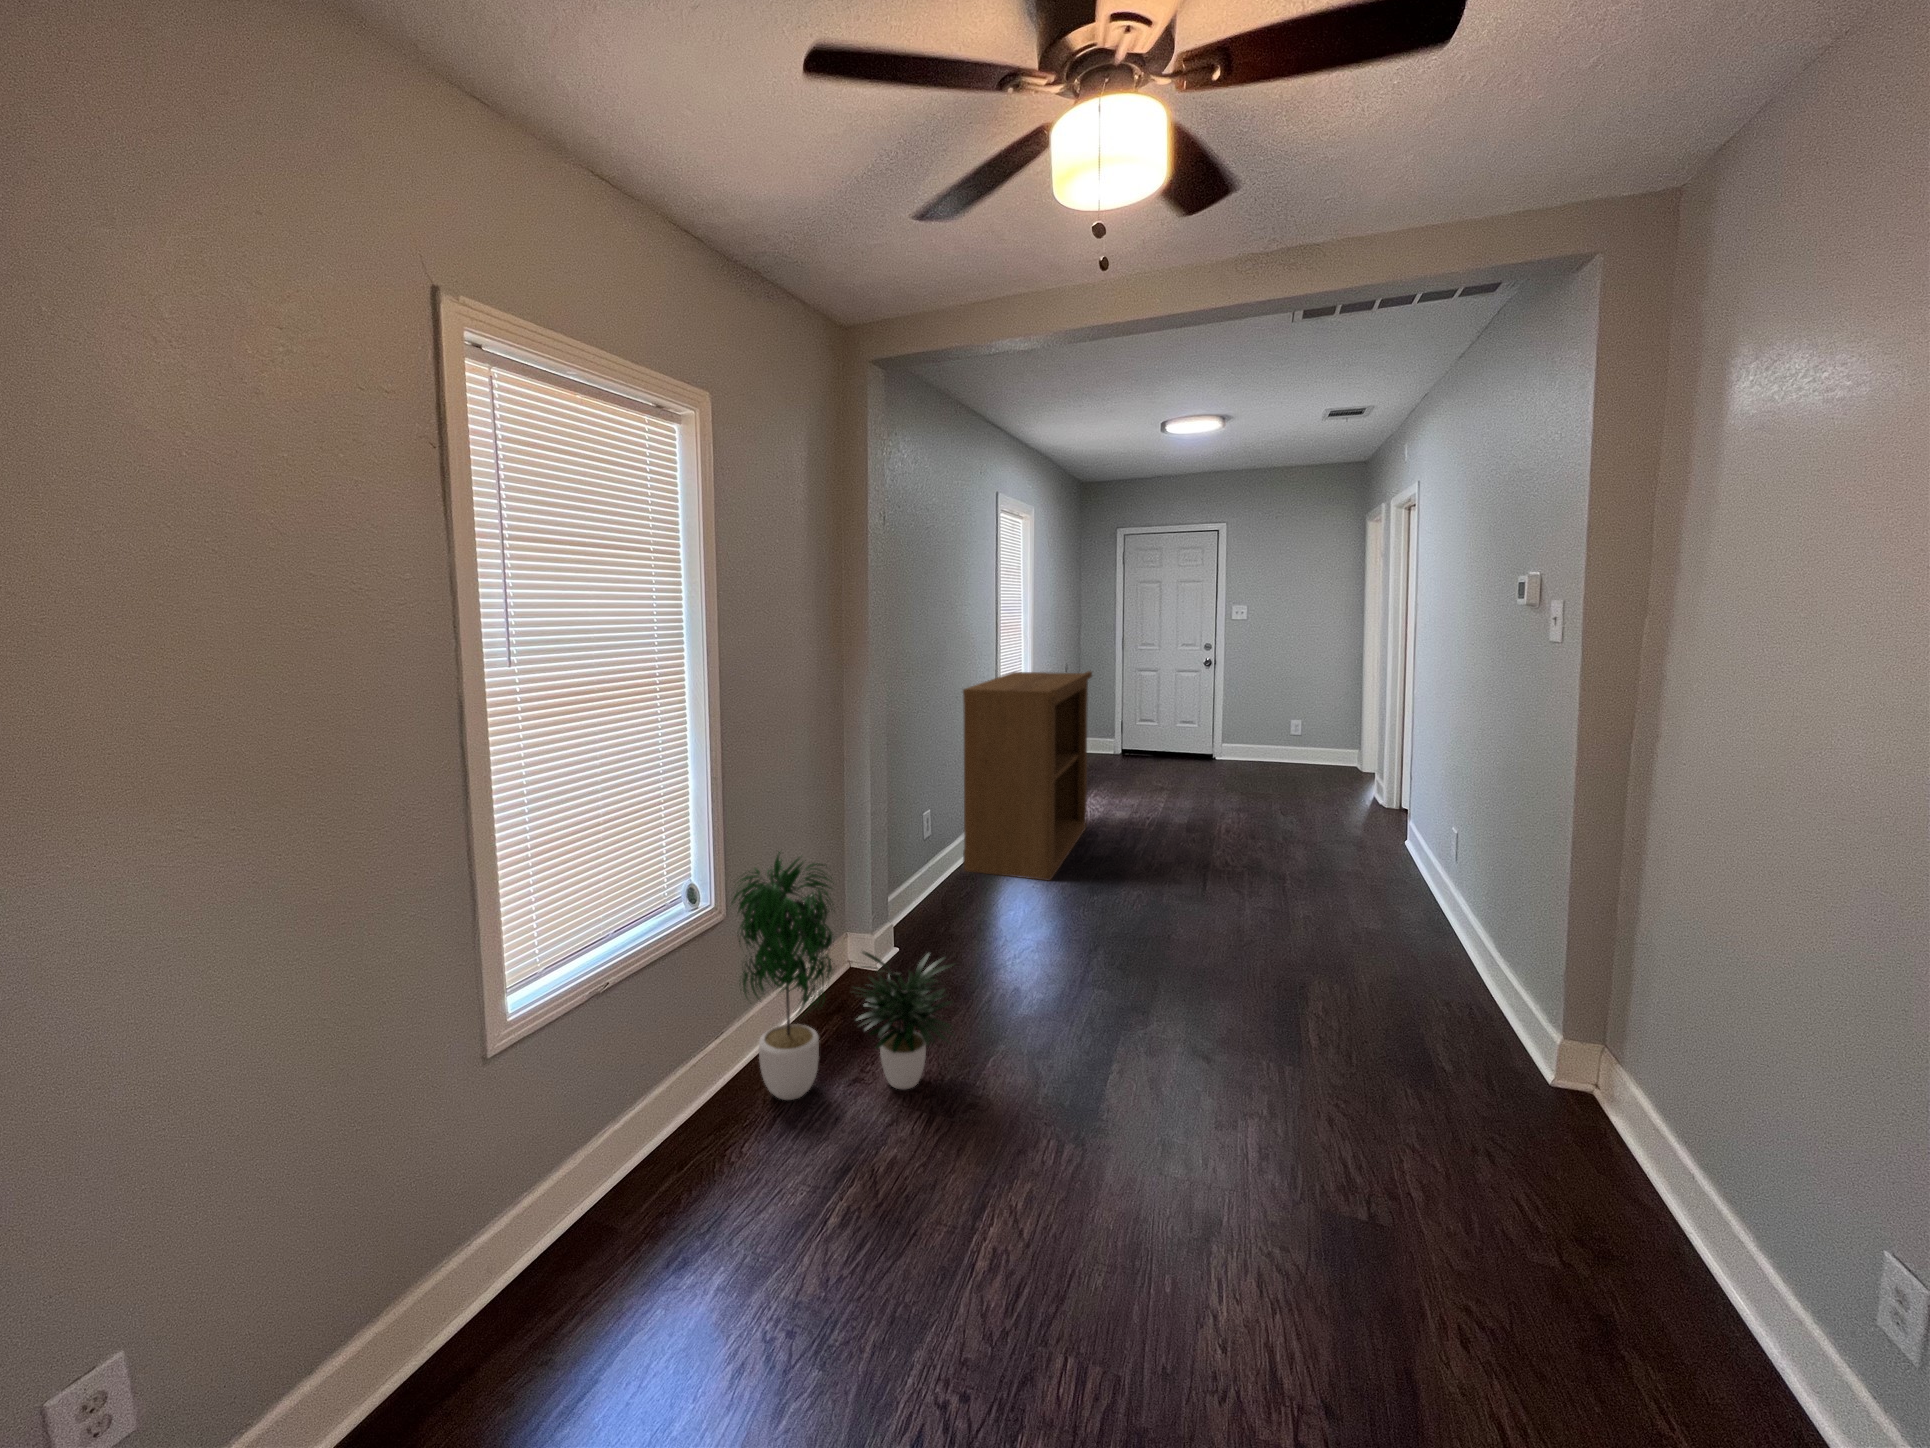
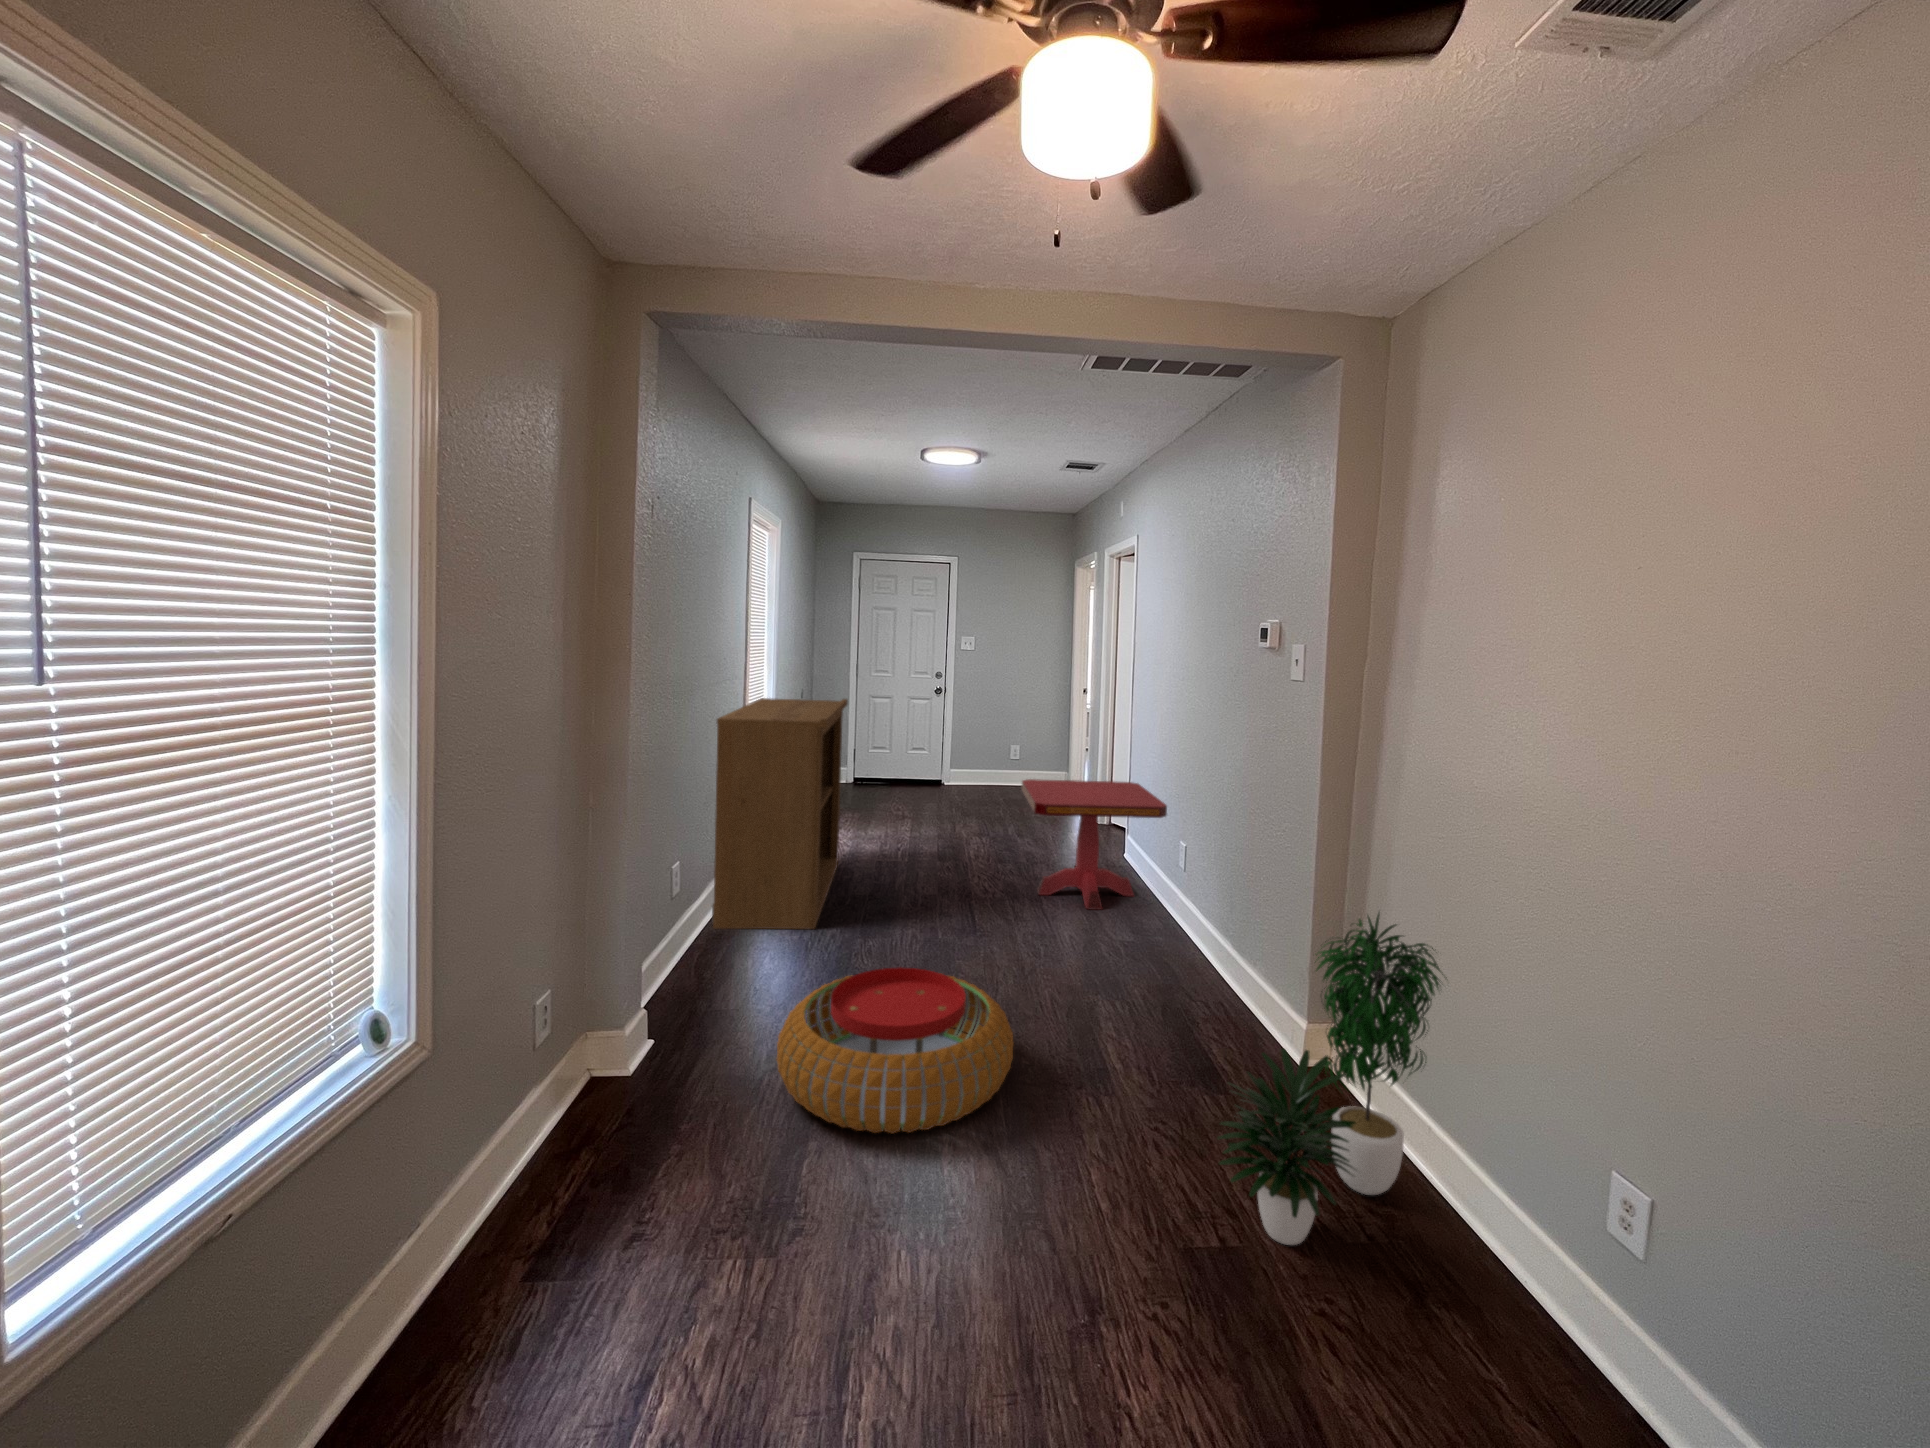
side table: none [1272,753,1437,894] -> present [1022,779,1167,910]
potted plant: present [731,852,954,1100] -> present [1218,913,1447,1245]
pouf: none [984,914,1201,1056] -> present [777,967,1014,1134]

